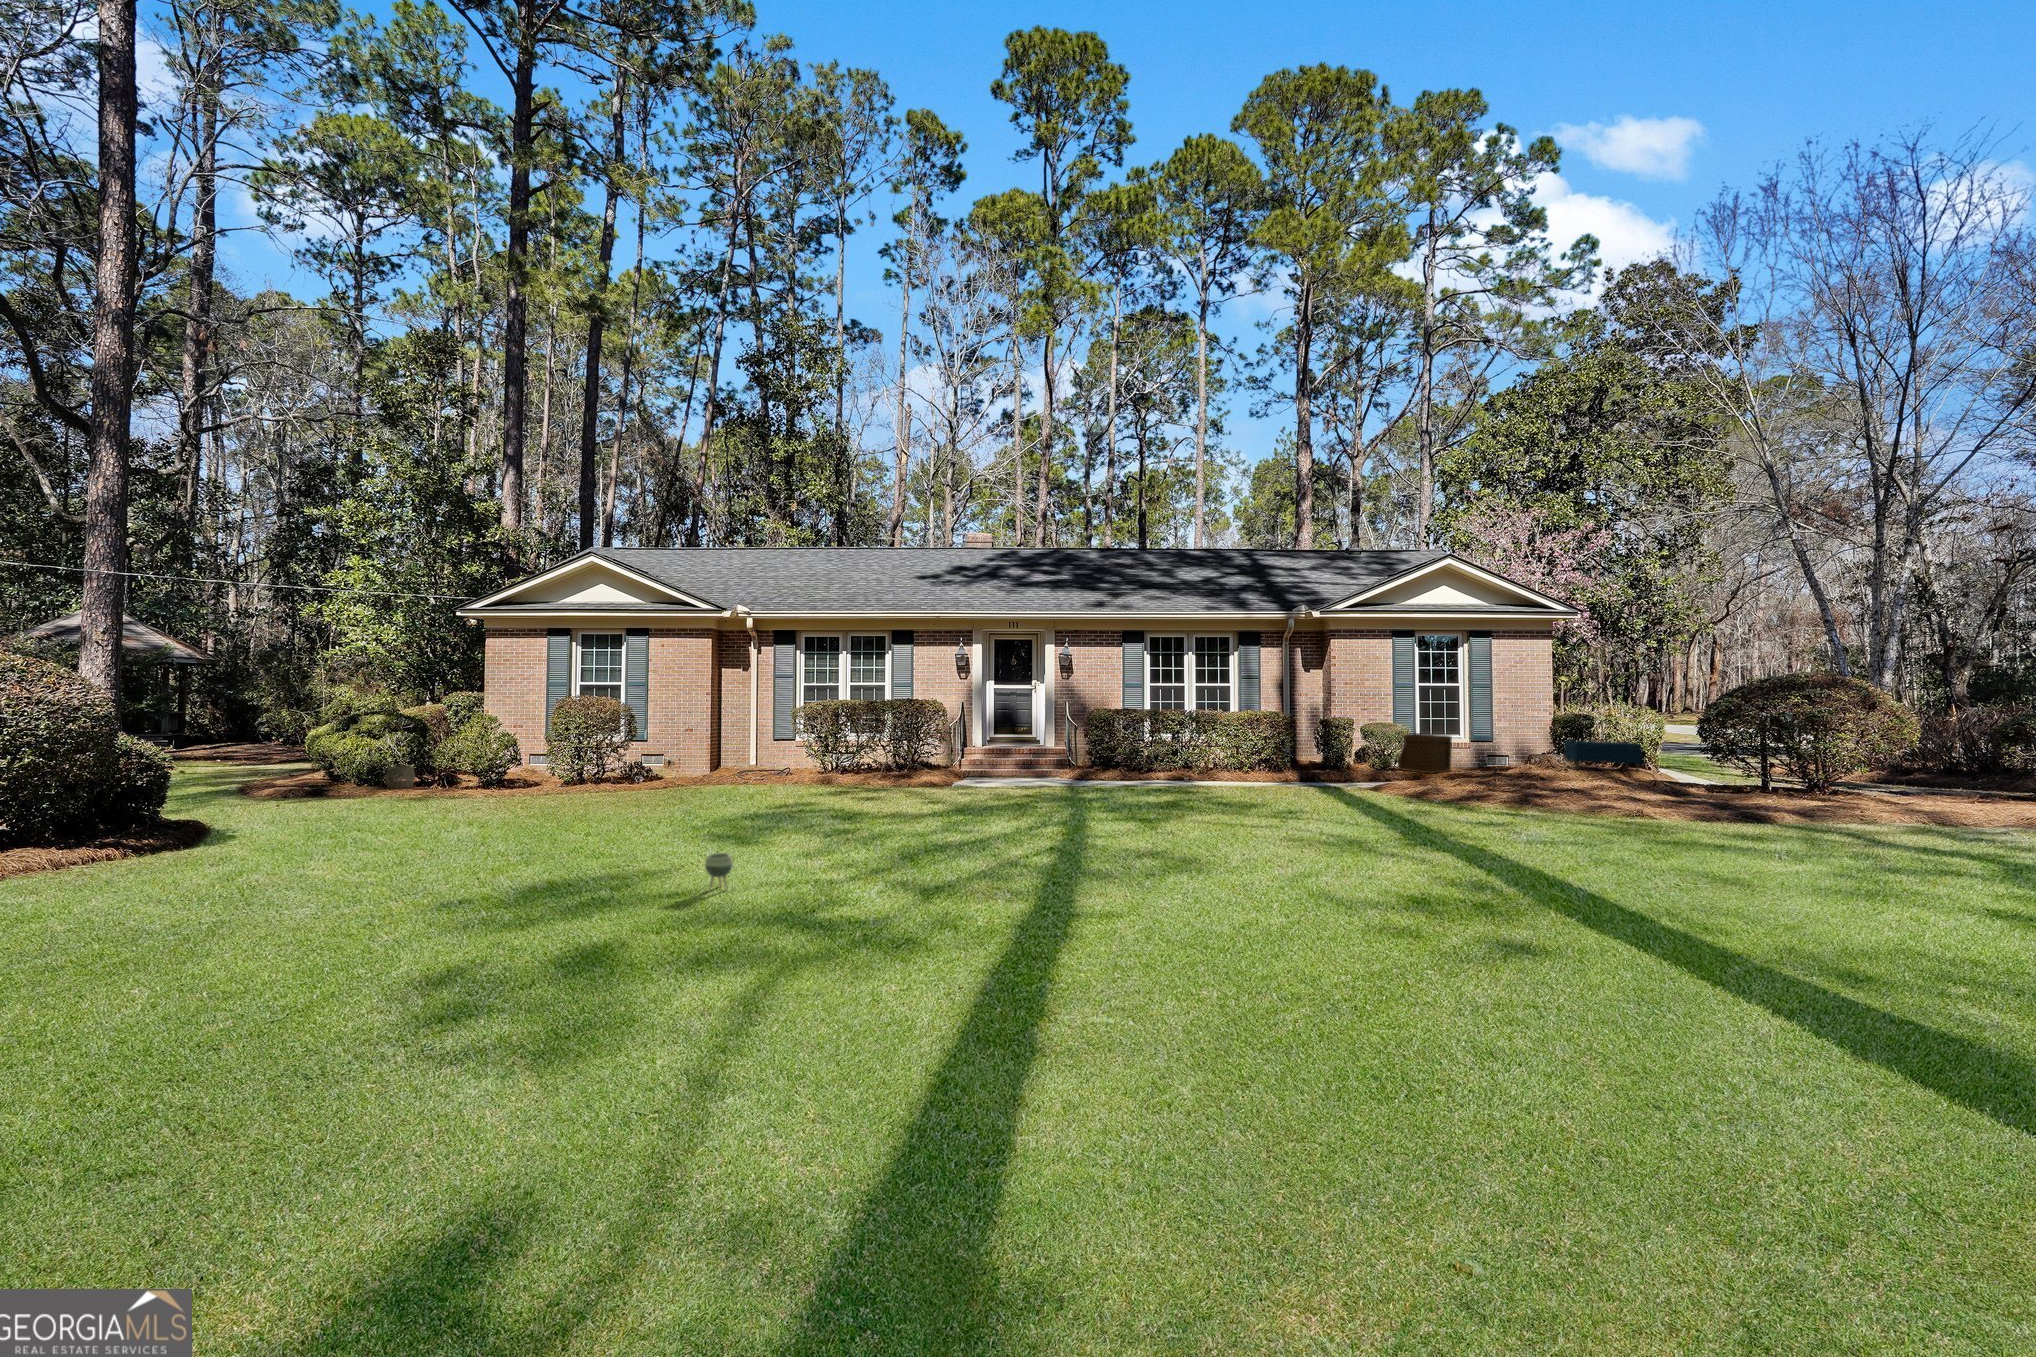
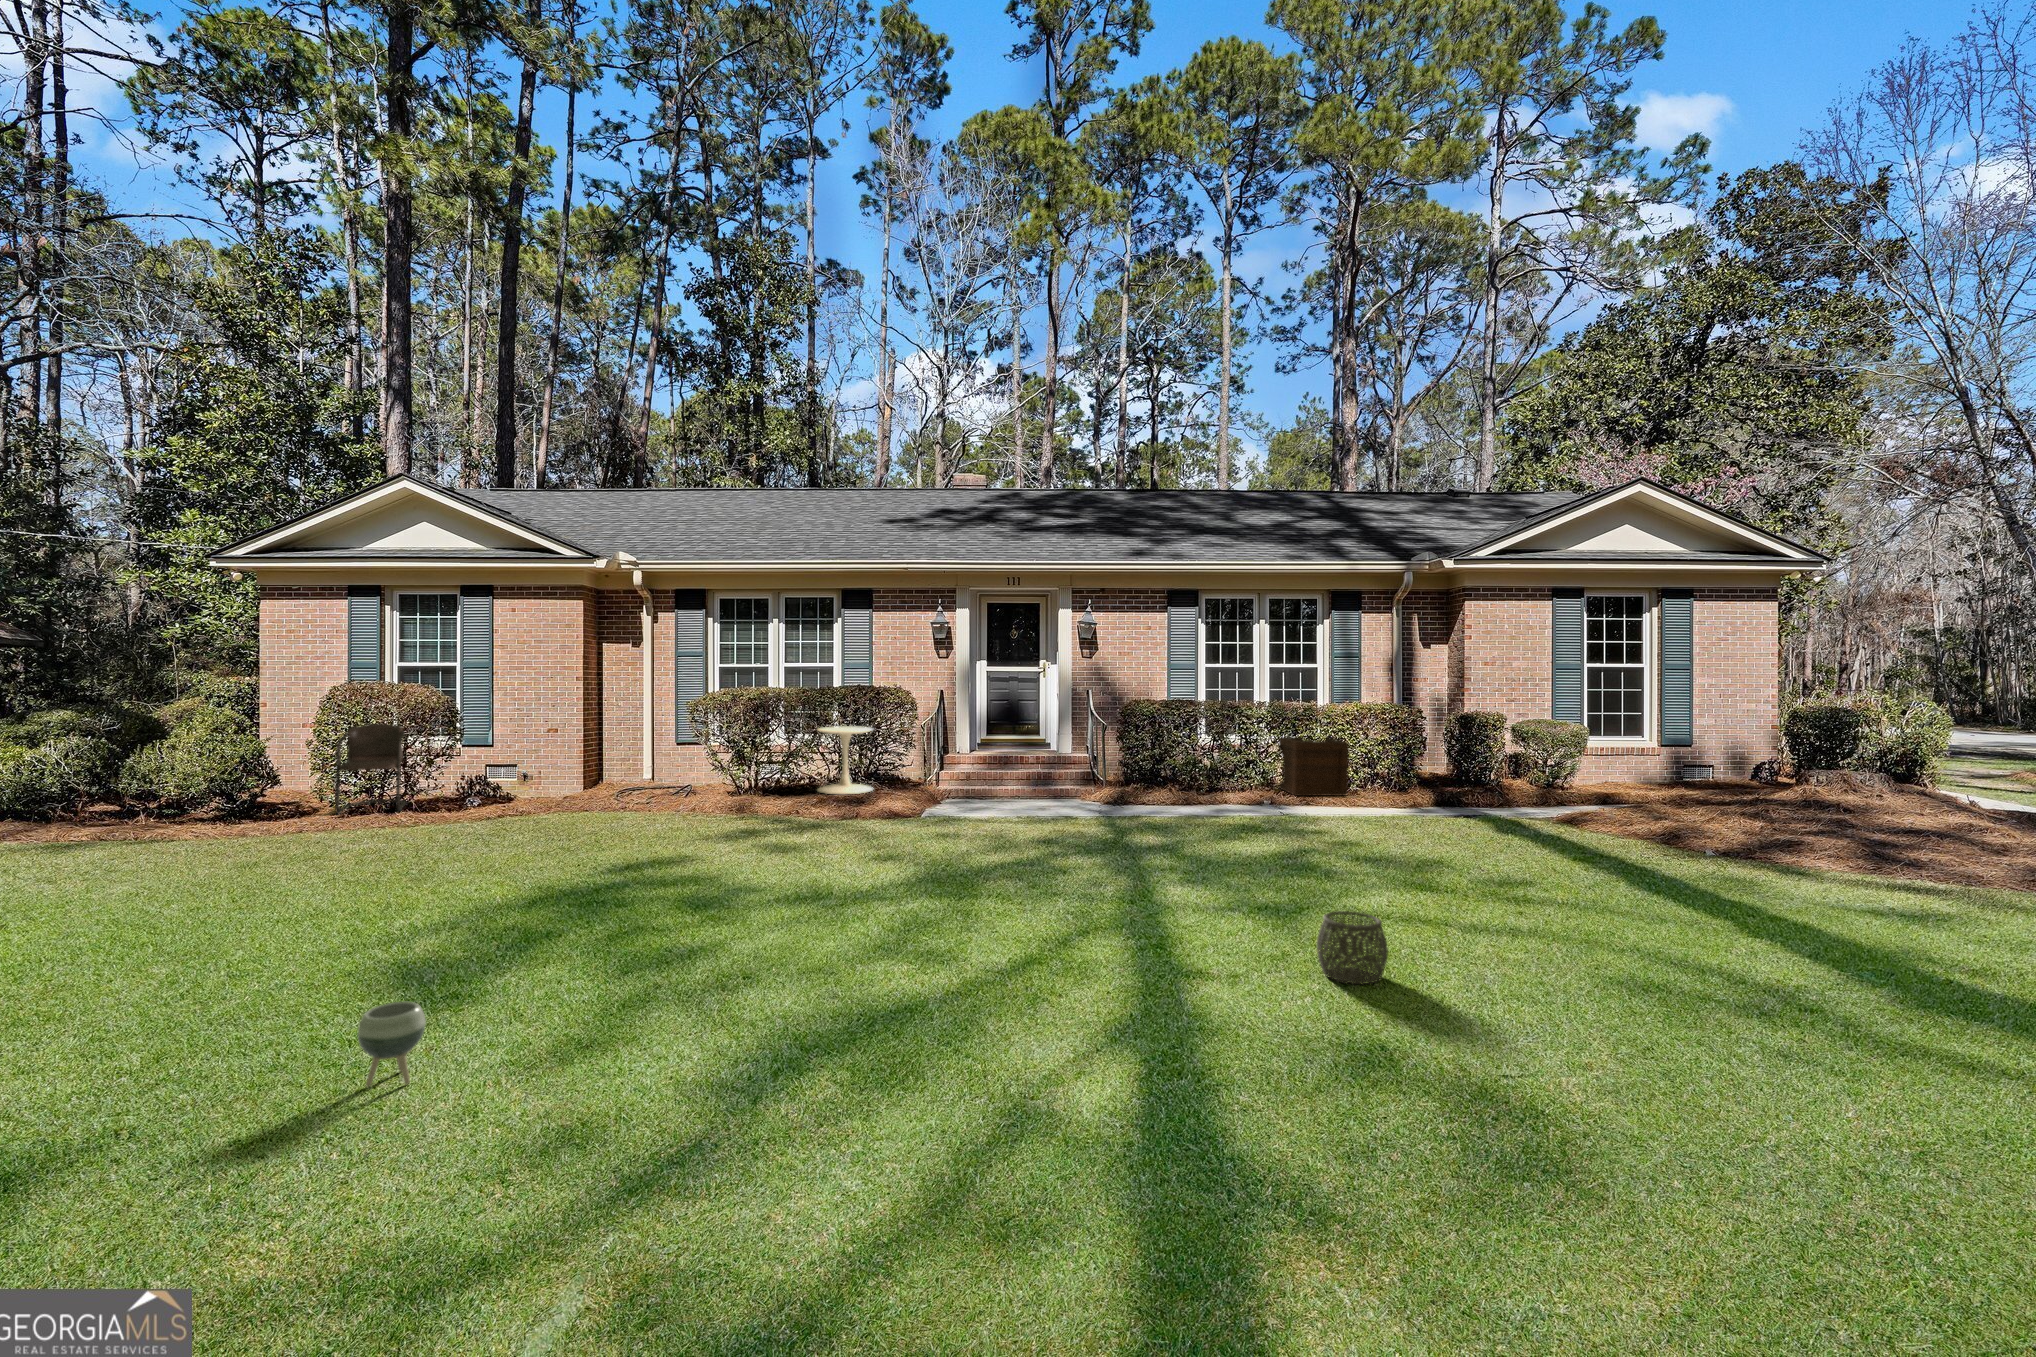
chair: none [563,725,603,785] -> present [335,723,406,814]
pedestal table: none [876,727,916,774] -> present [817,726,873,795]
wooden crate: present [1398,733,1452,774] -> present [1278,737,1349,796]
bench: present [1565,741,1642,772] -> none [1793,744,1916,790]
woven basket: present [385,765,415,789] -> present [1317,911,1388,984]

